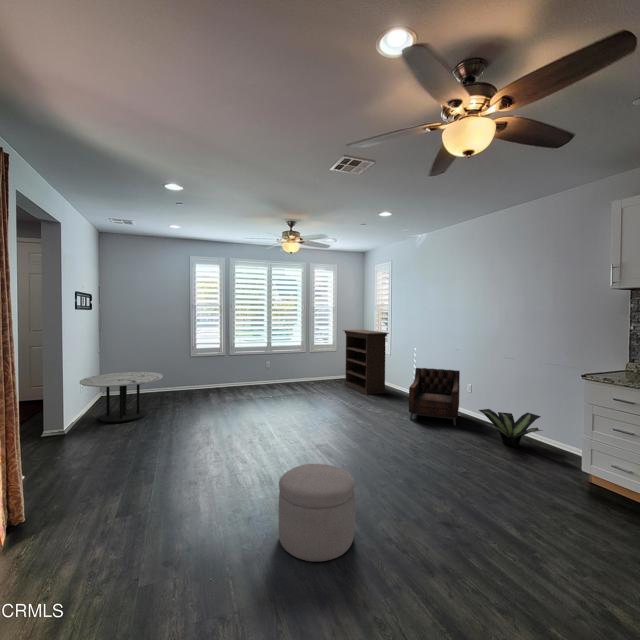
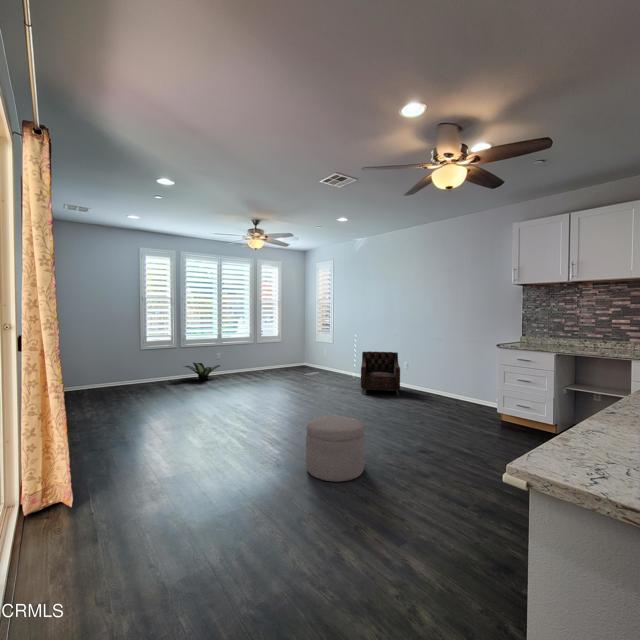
bookshelf: present [343,330,389,394] -> none [290,322,334,379]
coffee table: present [80,372,163,423] -> none [41,363,130,414]
potted plant: present [479,409,541,447] -> present [185,363,219,381]

